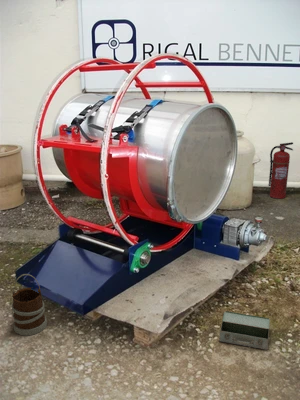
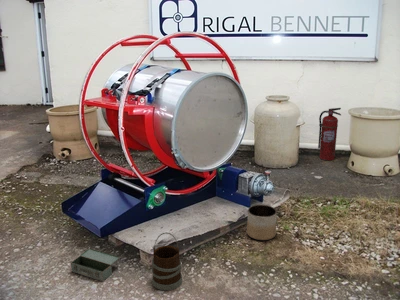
planter: none [238,257,274,298] -> present [247,205,277,240]
wooden bucket: present [12,274,47,335] -> present [152,232,183,290]
toolbox: present [219,311,270,350] -> present [71,249,119,281]

